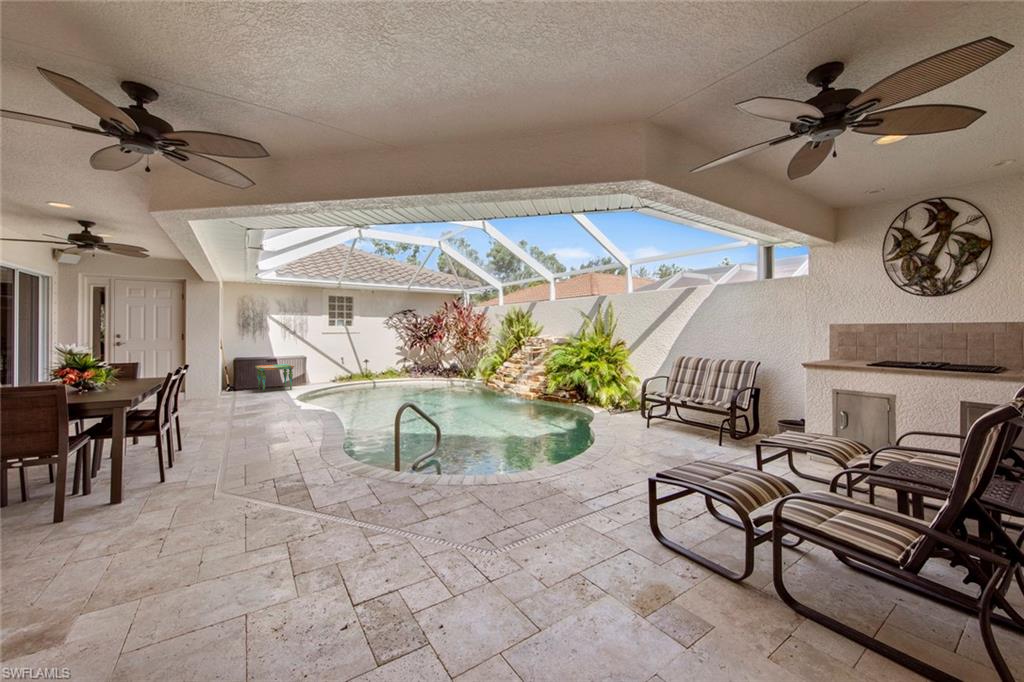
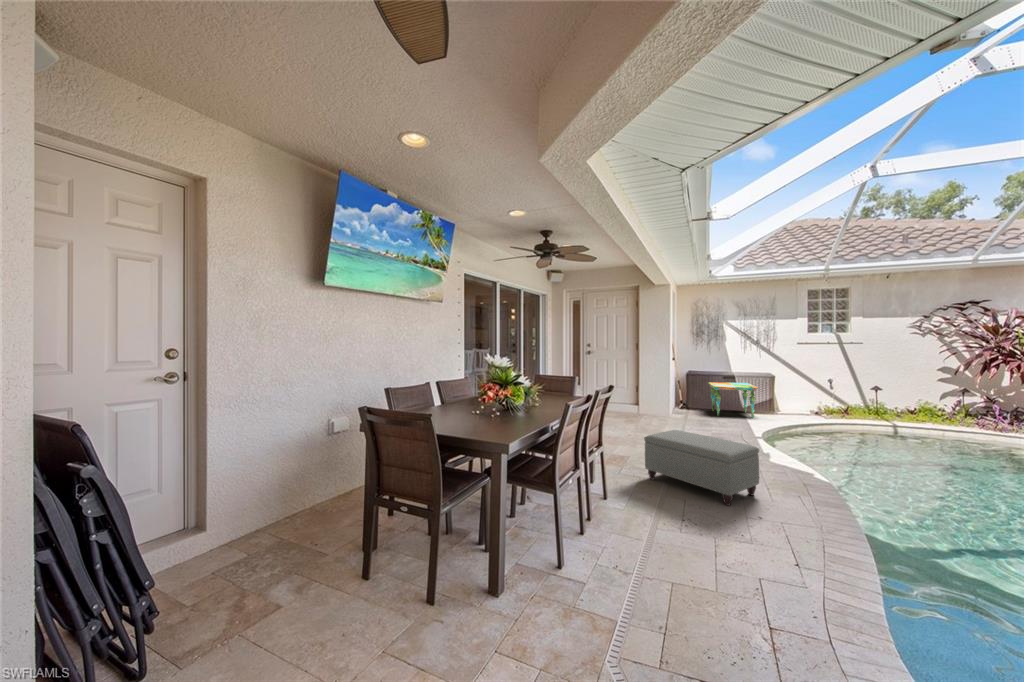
ottoman: none [210,396,293,434] -> present [644,430,759,506]

